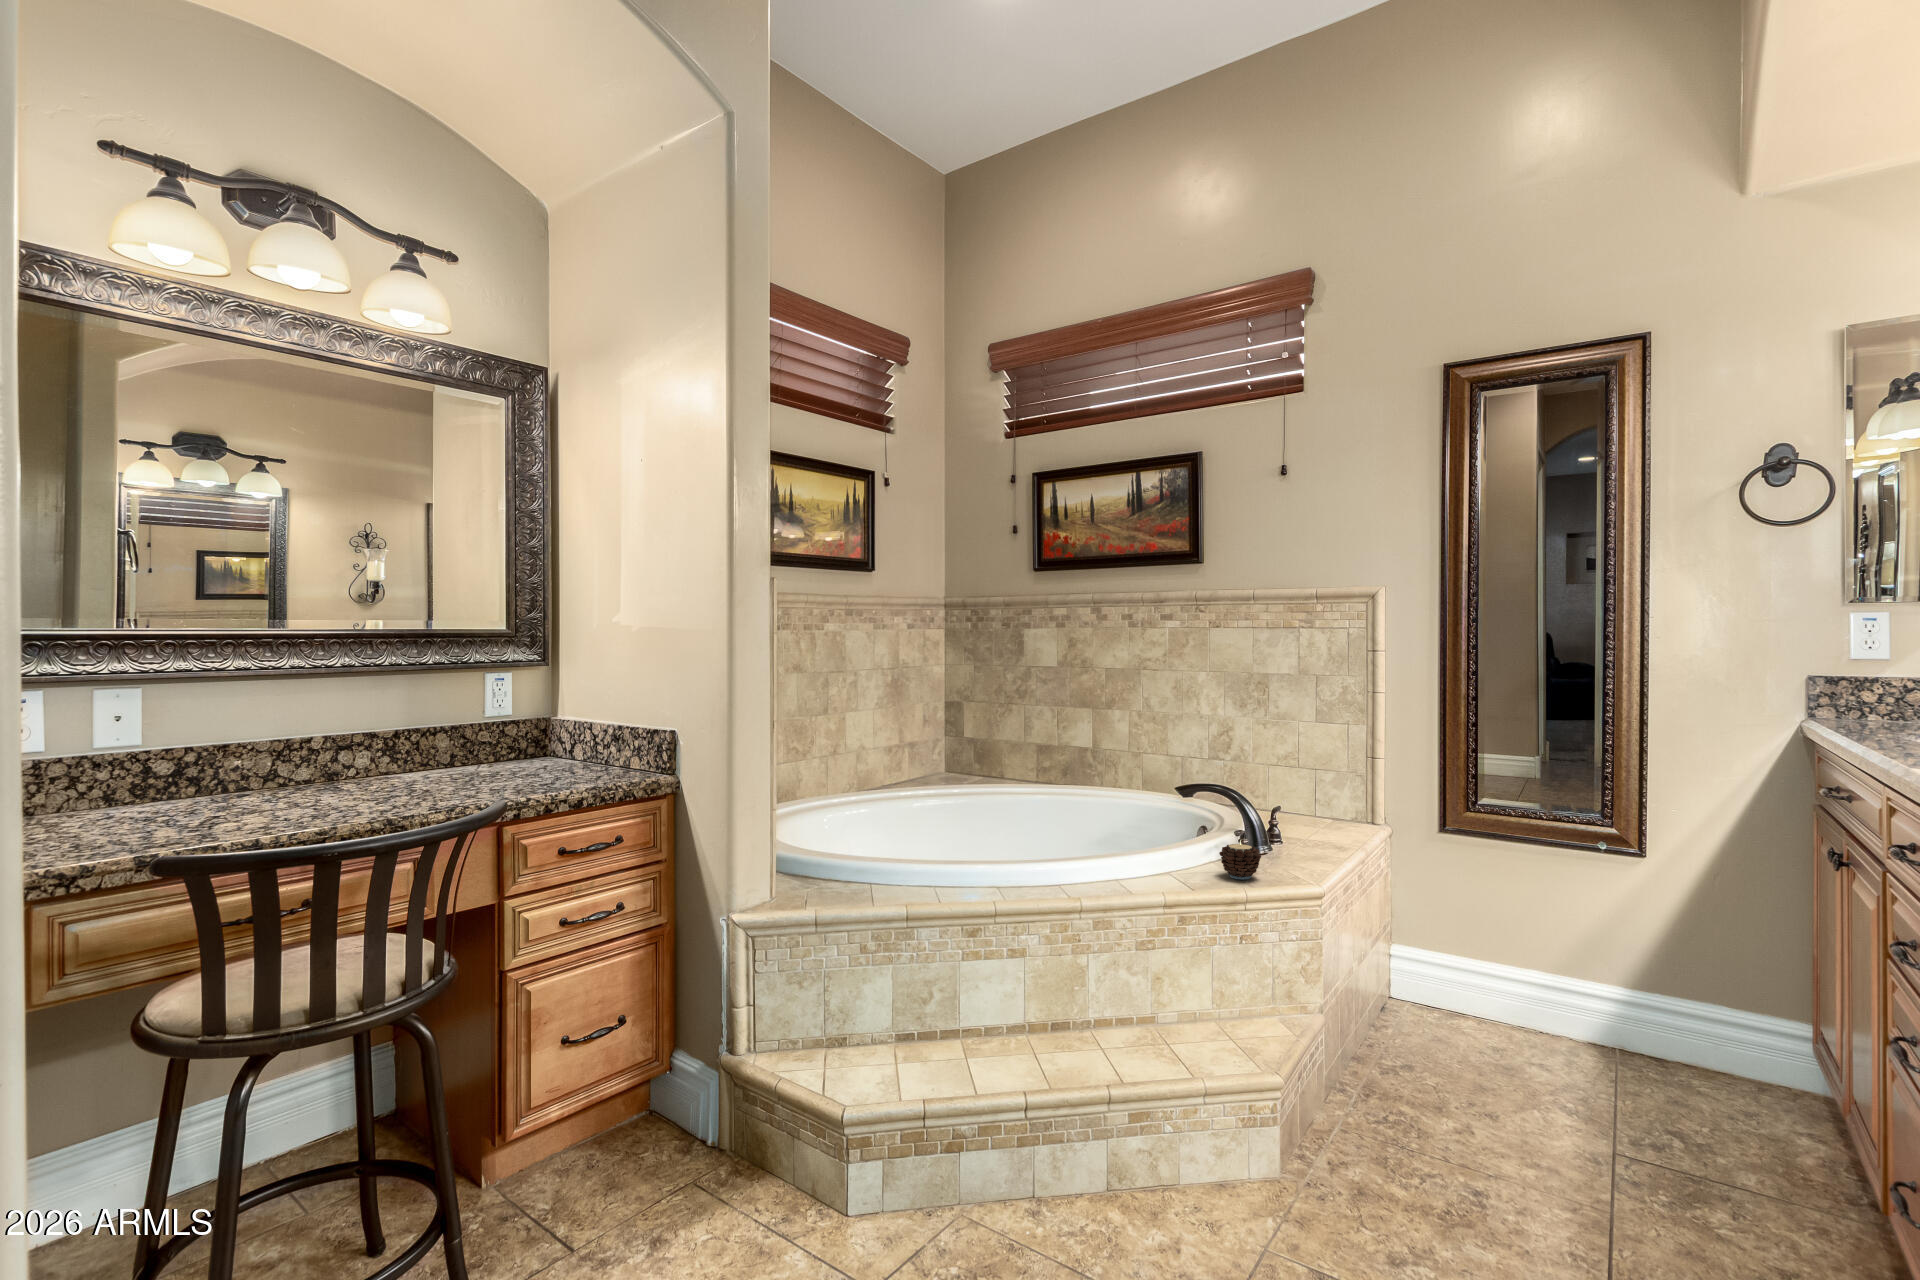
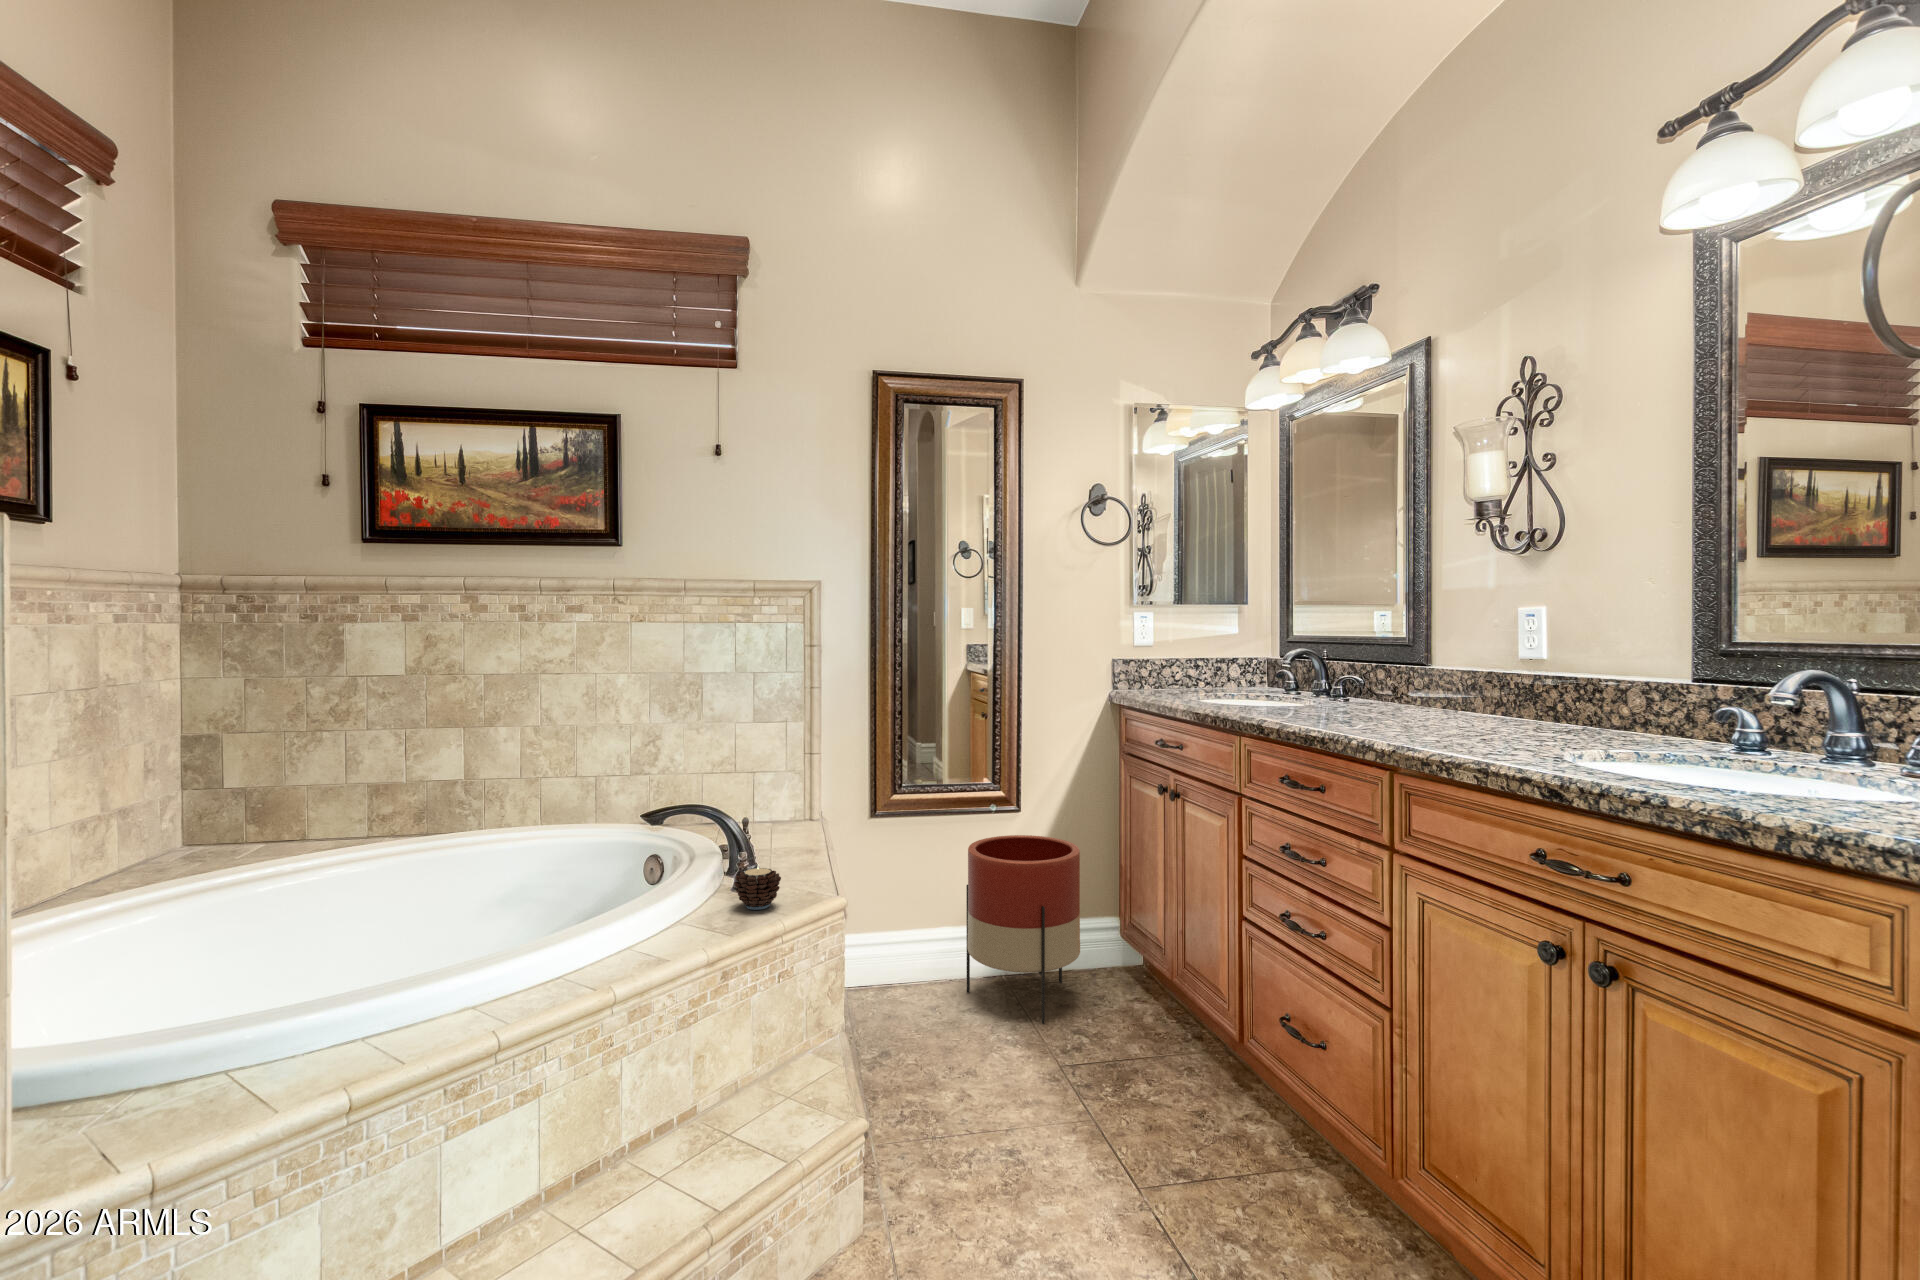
planter: none [1547,879,1712,1108] -> present [966,835,1080,1024]

